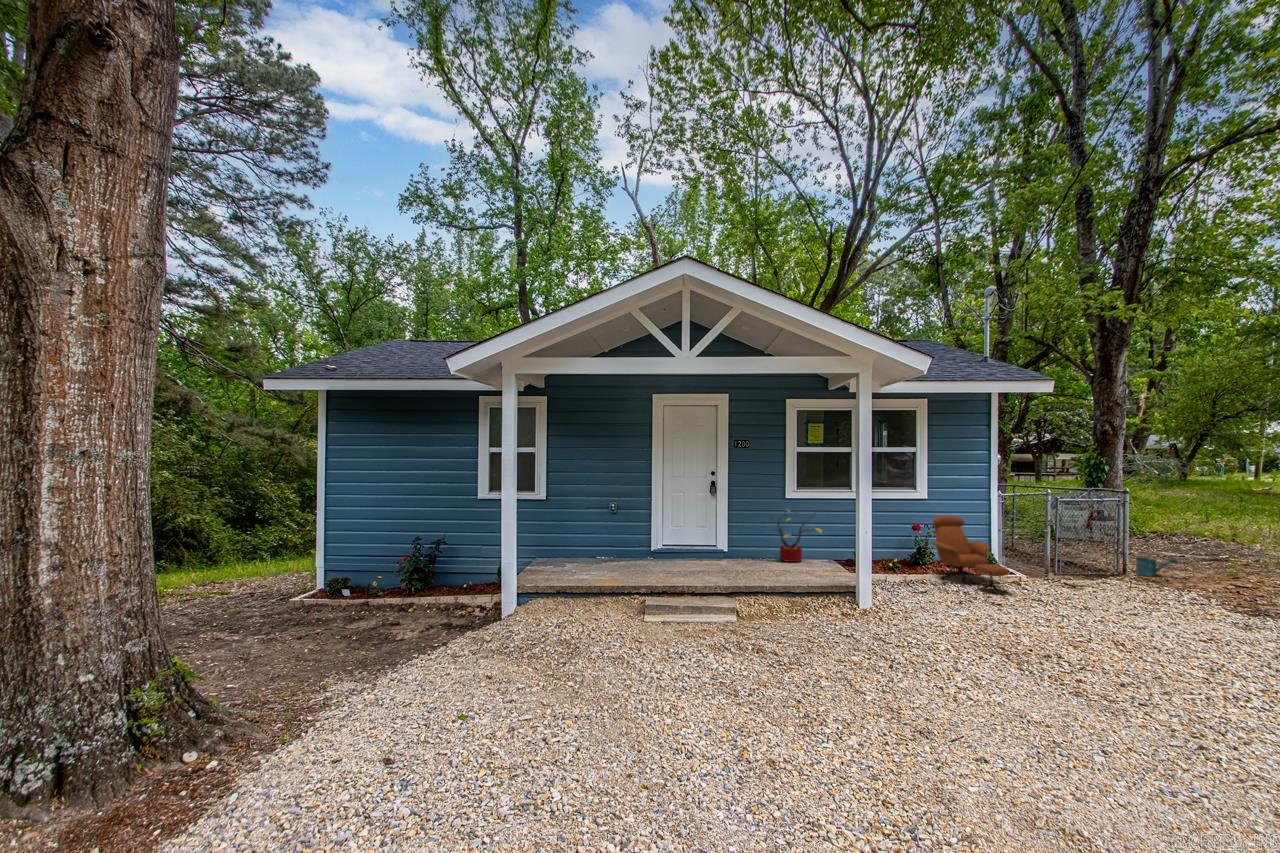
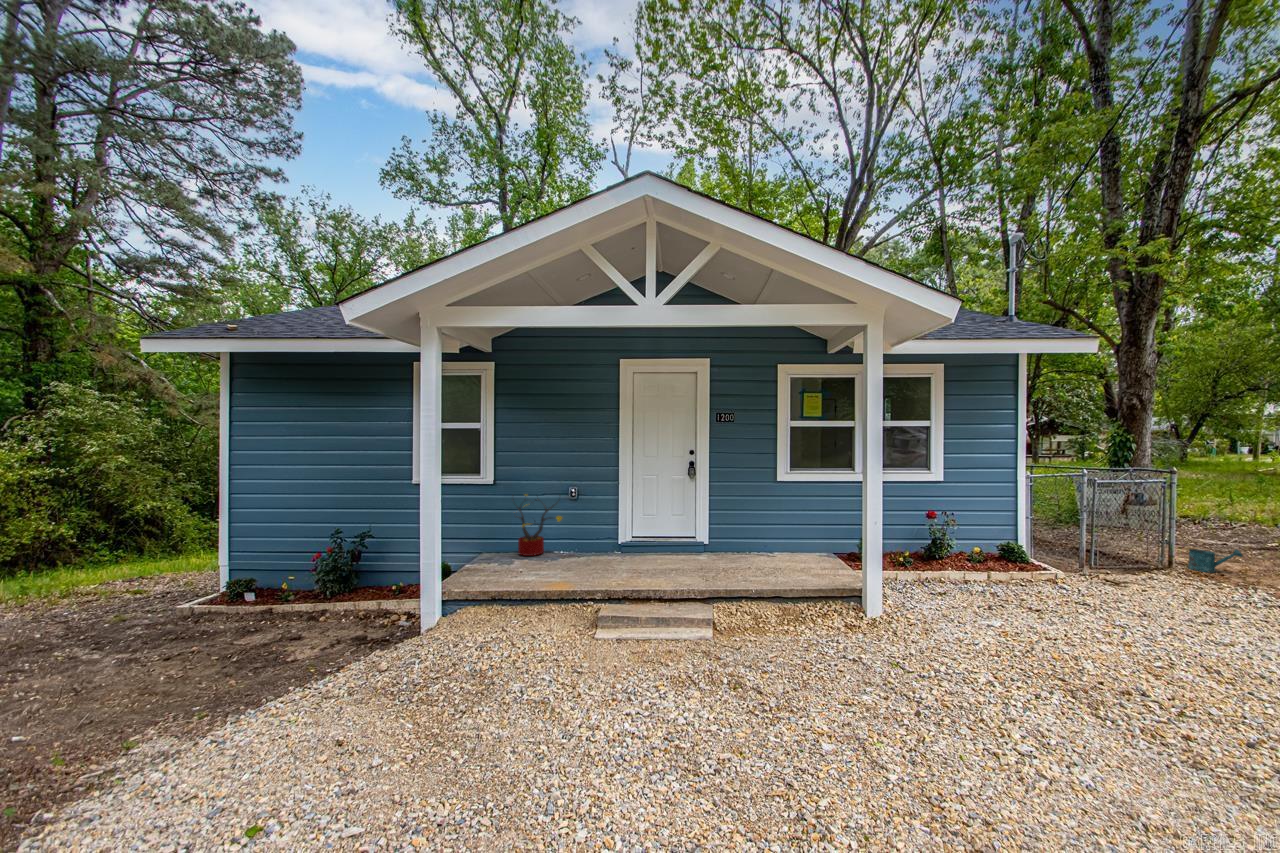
decorative plant: present [772,514,822,562] -> present [518,494,562,556]
lounge chair: present [933,516,1008,593] -> none [950,500,1047,598]

